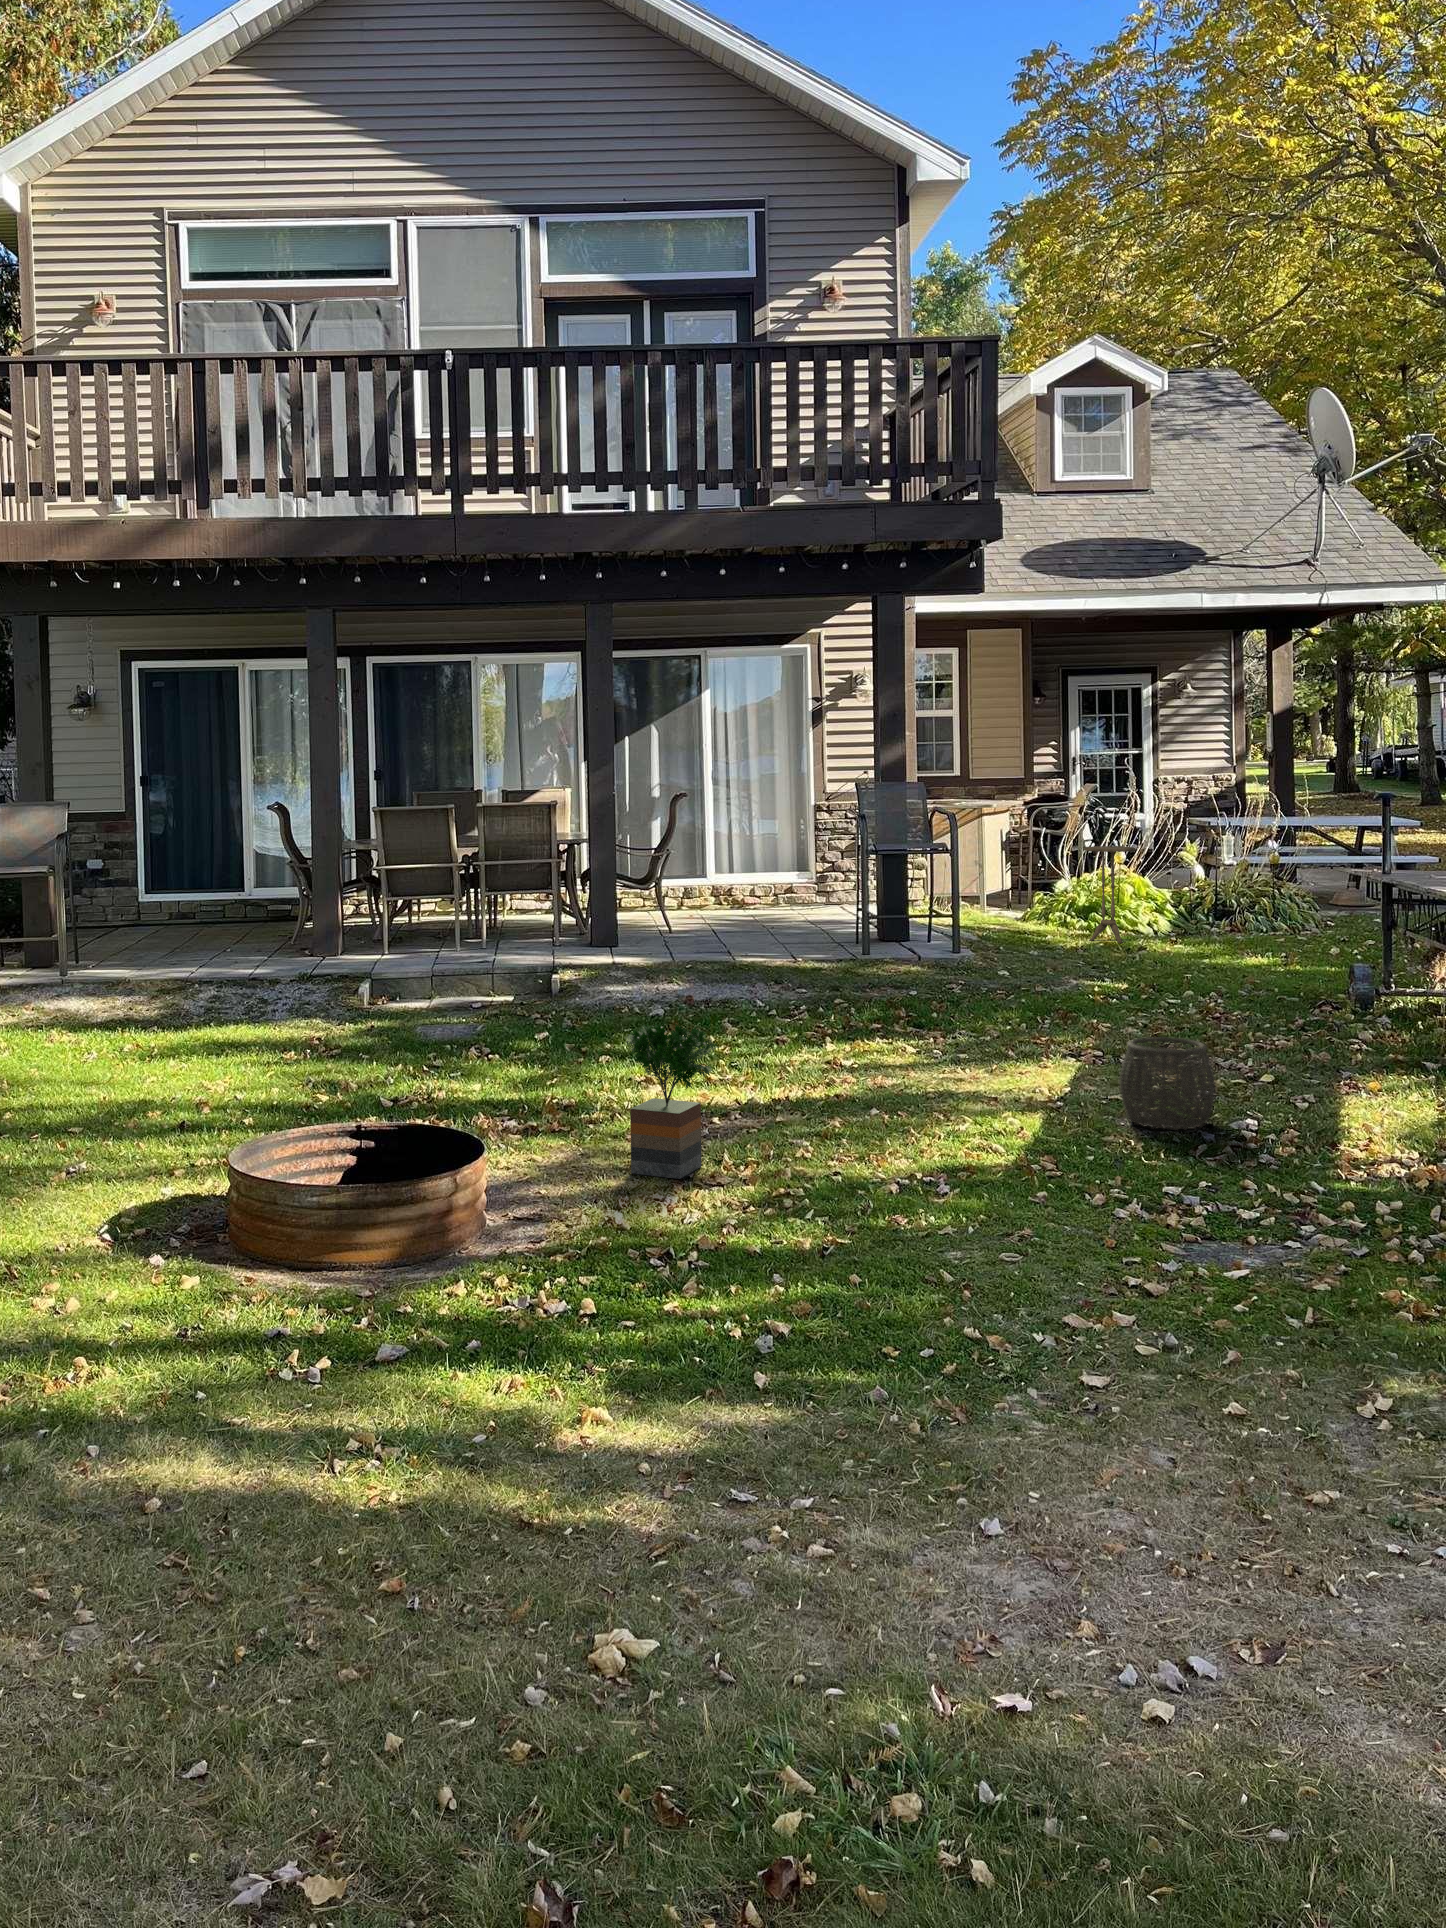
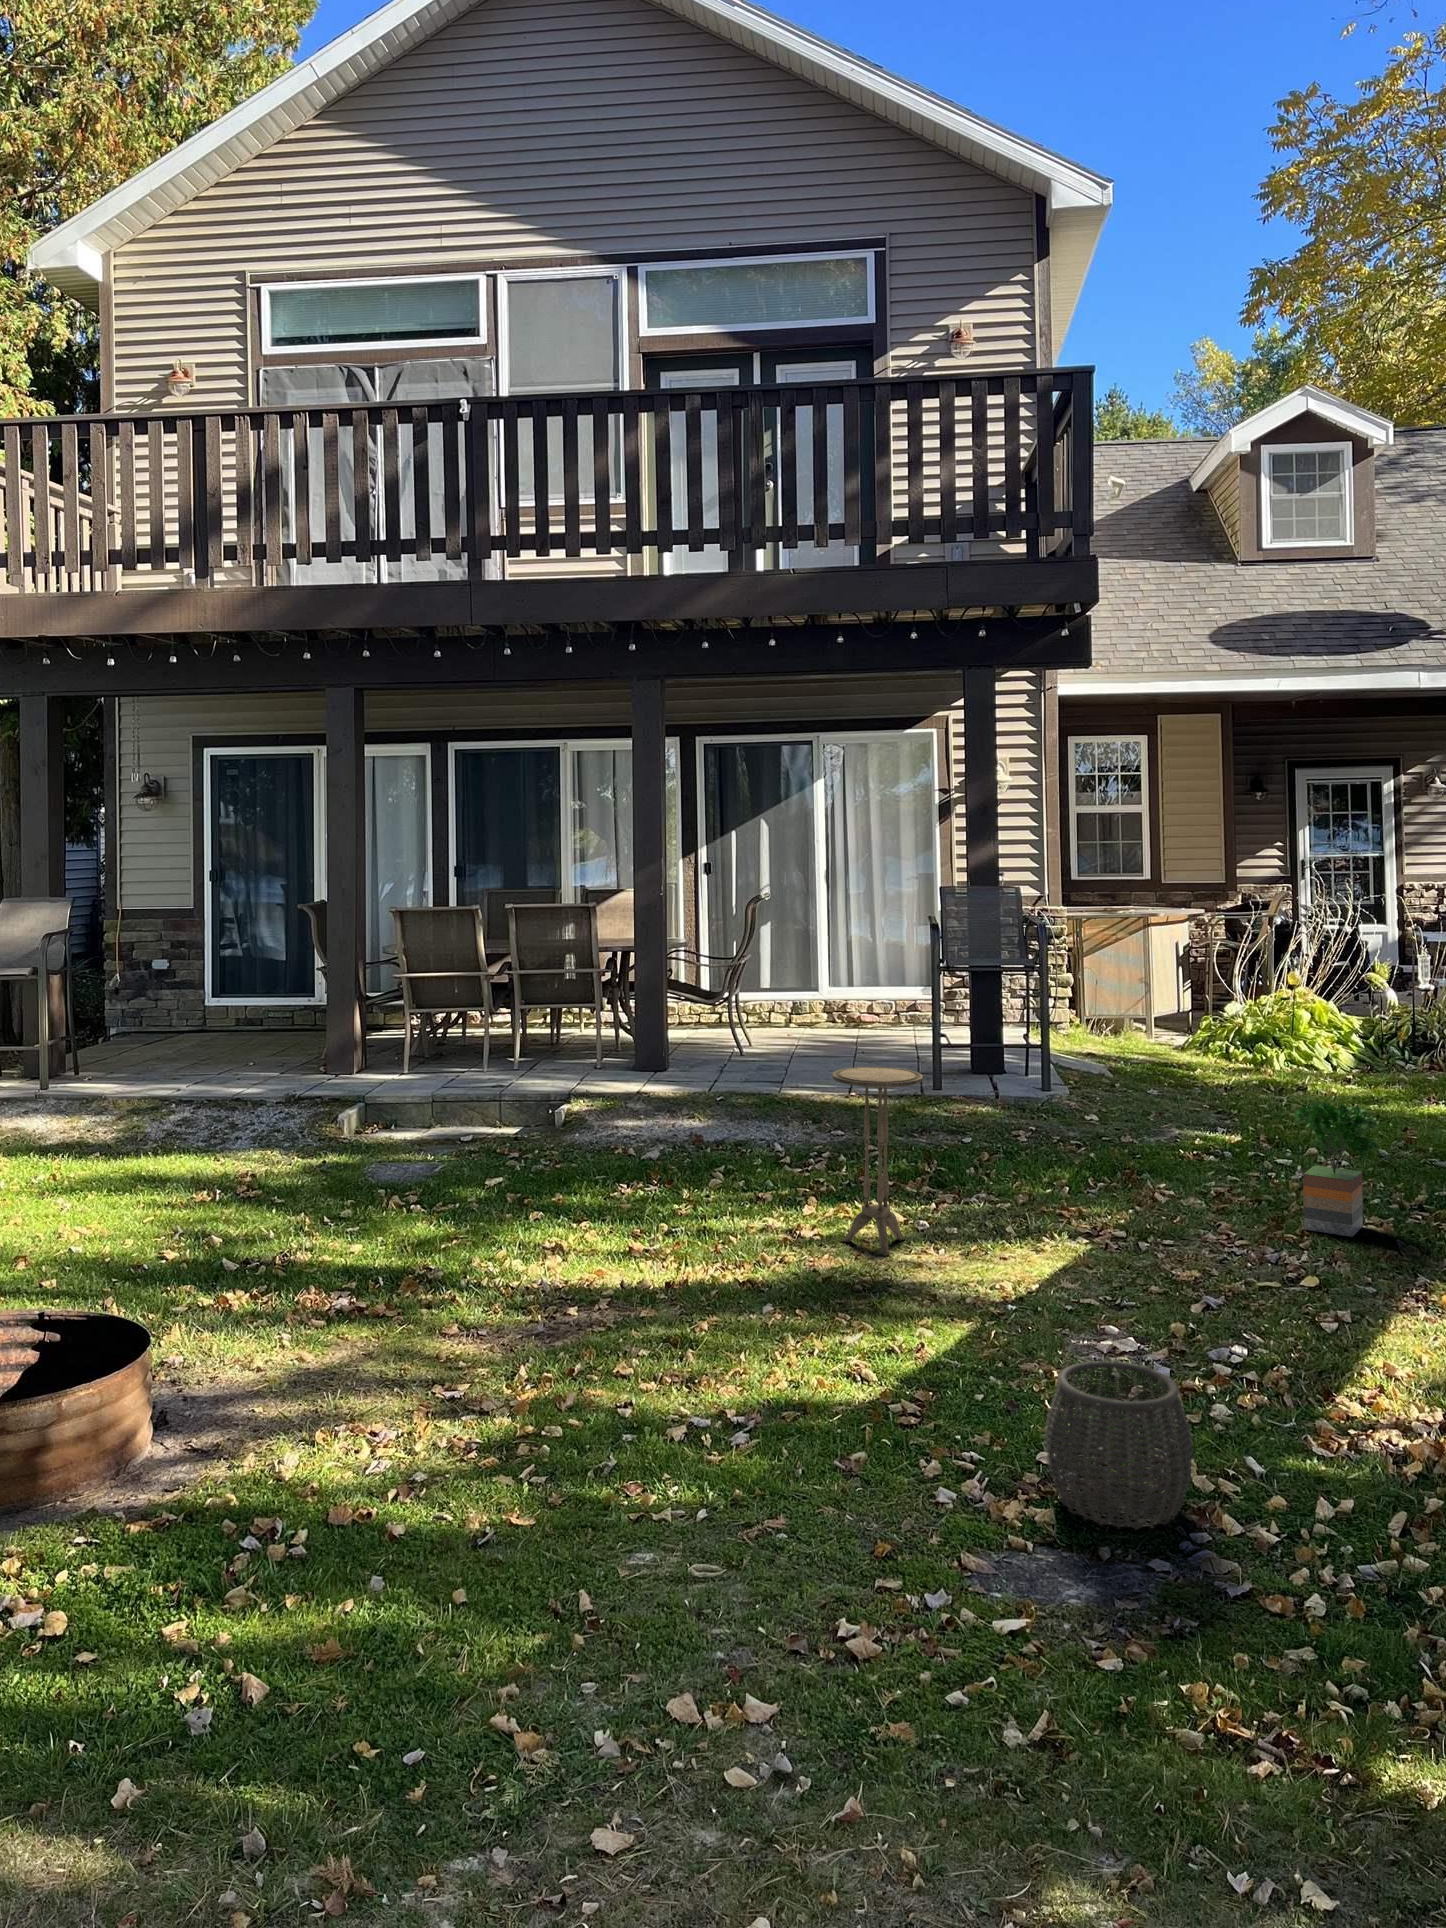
side table: present [1084,846,1135,943] -> present [832,1067,923,1256]
potted tree: present [627,1023,717,1179] -> present [1295,1101,1379,1237]

